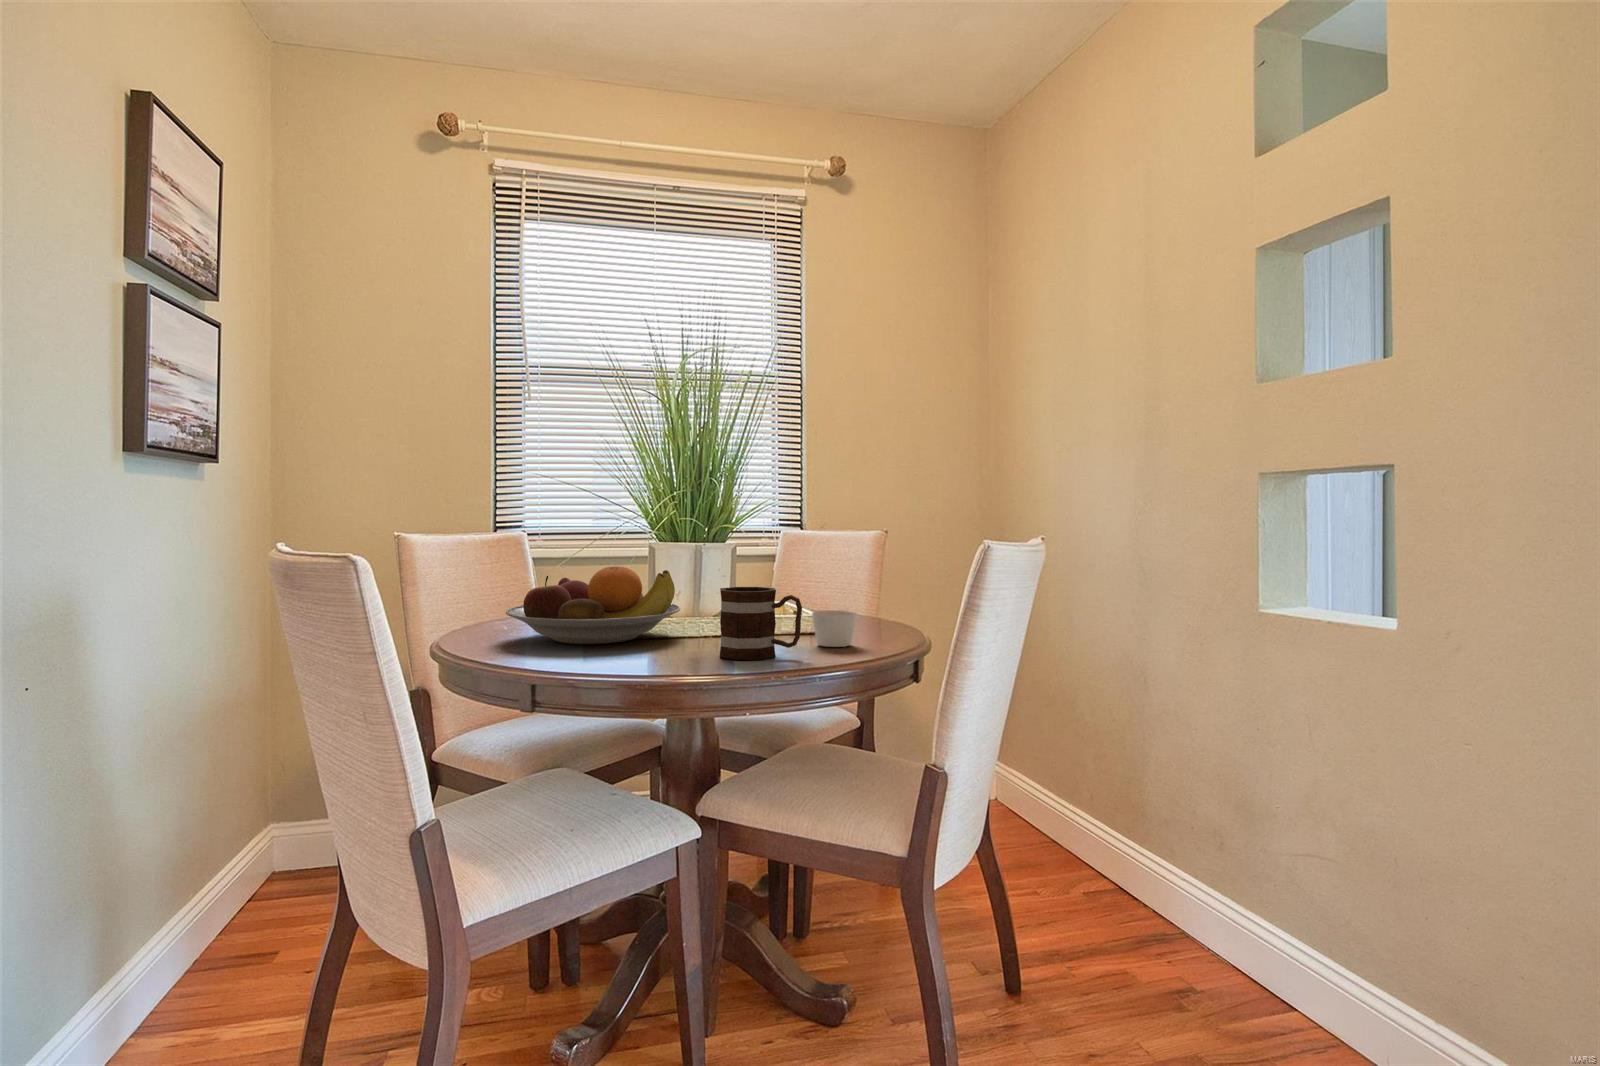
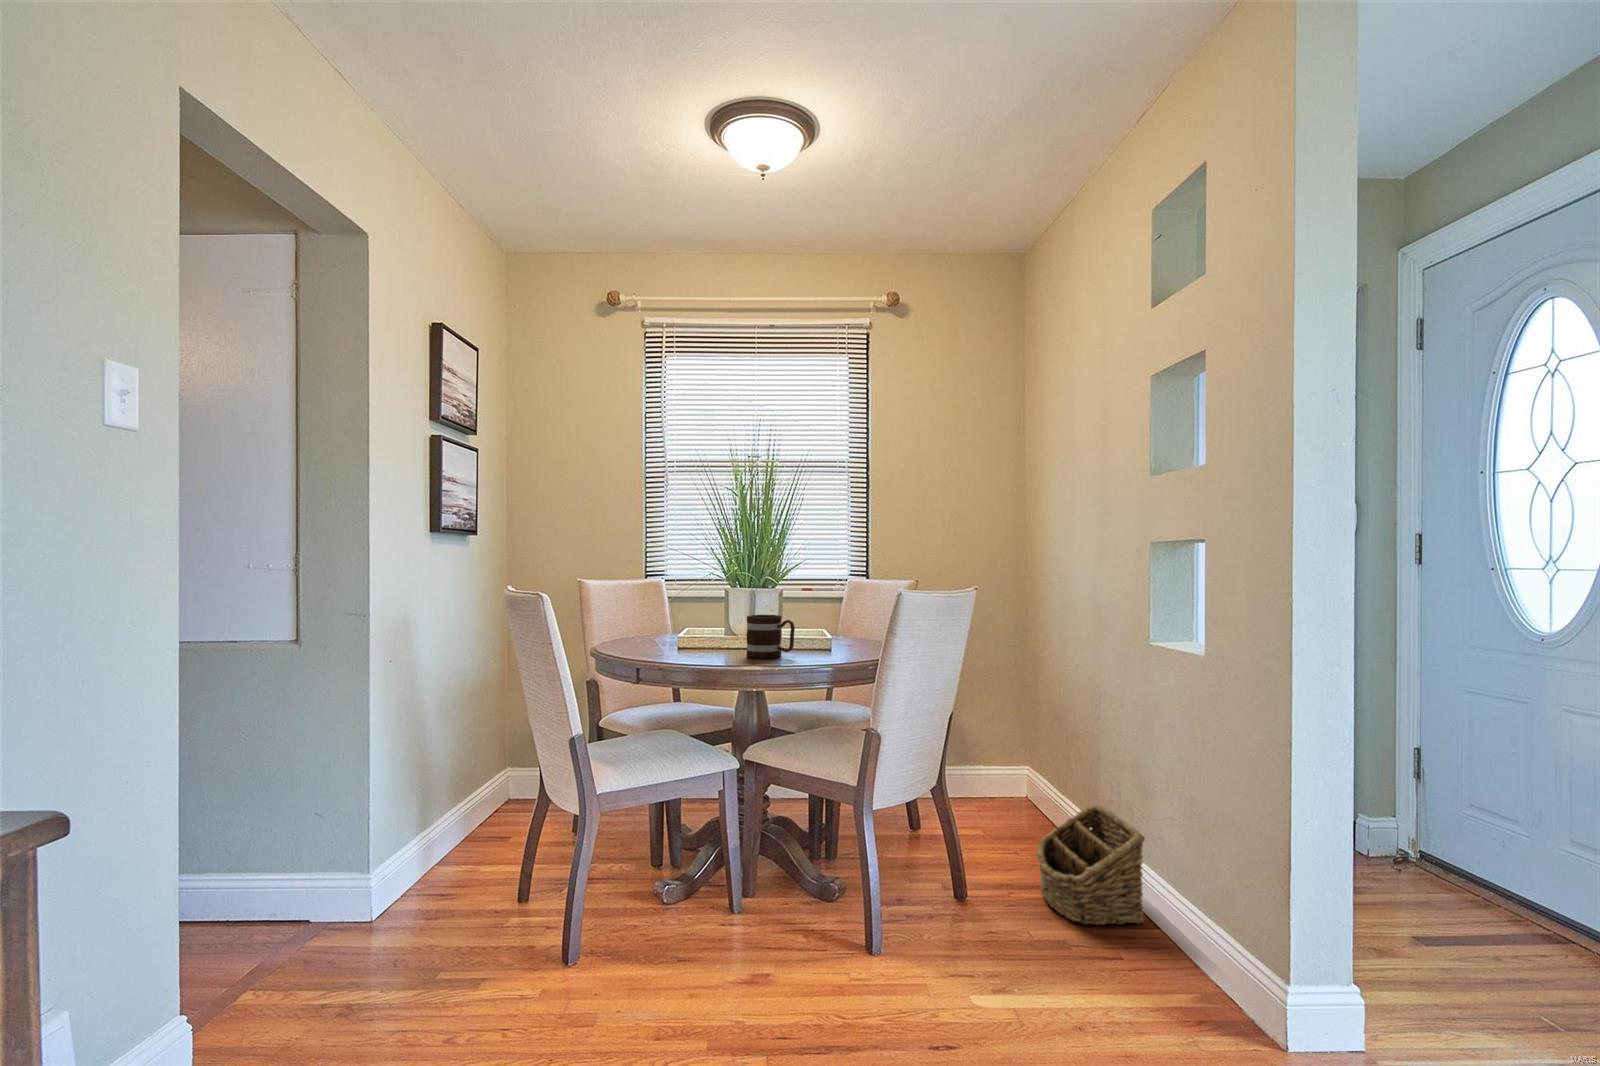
fruit bowl: present [506,566,680,644] -> none [632,602,738,649]
candle: present [812,610,857,647] -> none [811,631,840,654]
basket: none [1094,833,1273,1019] -> present [1037,805,1145,925]

